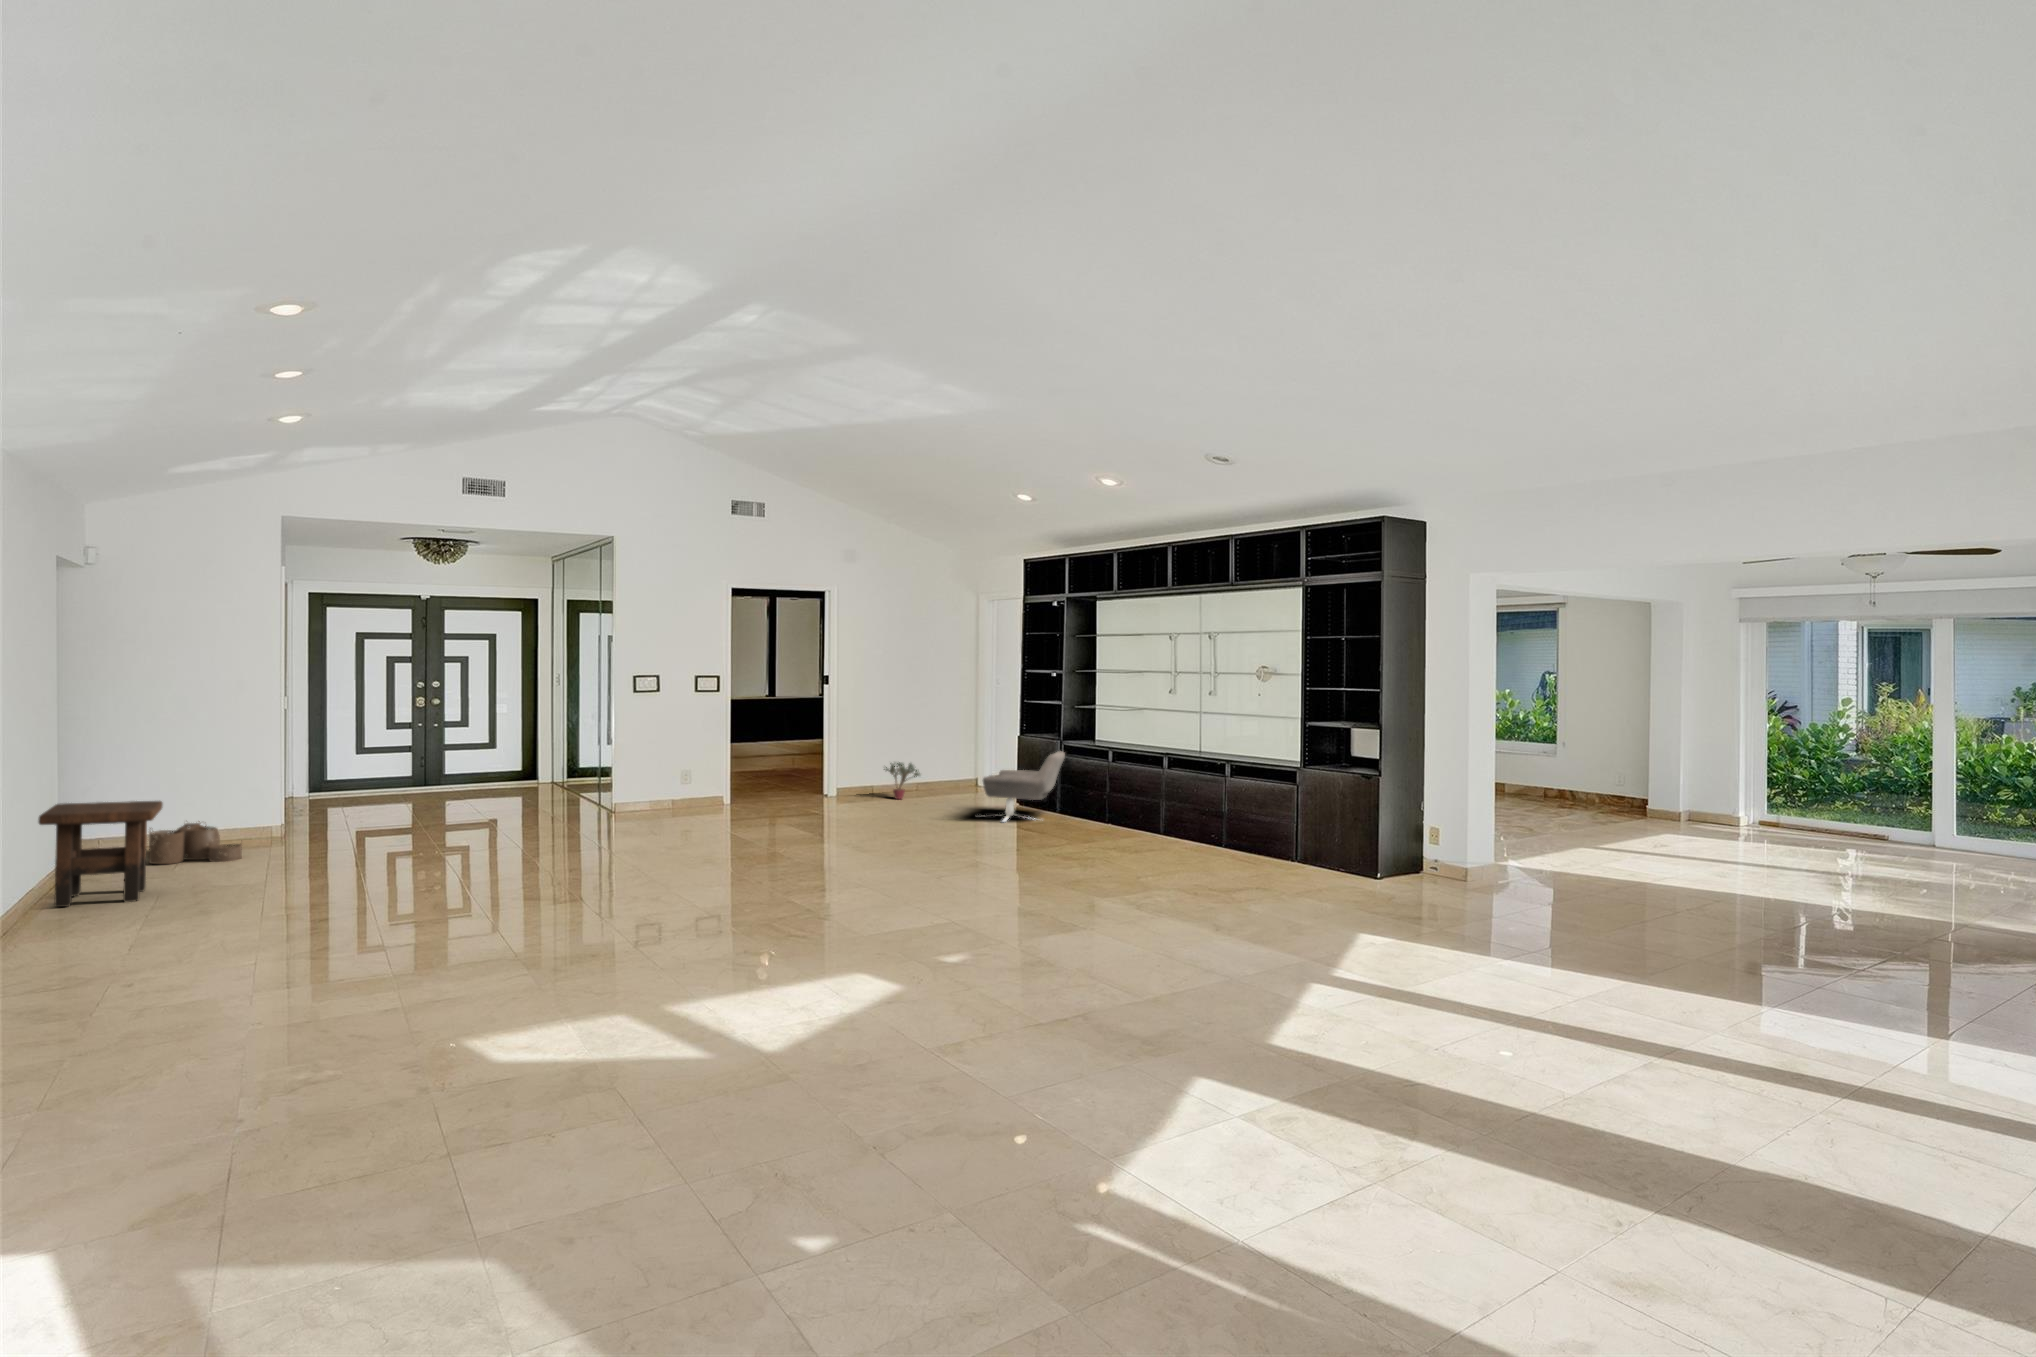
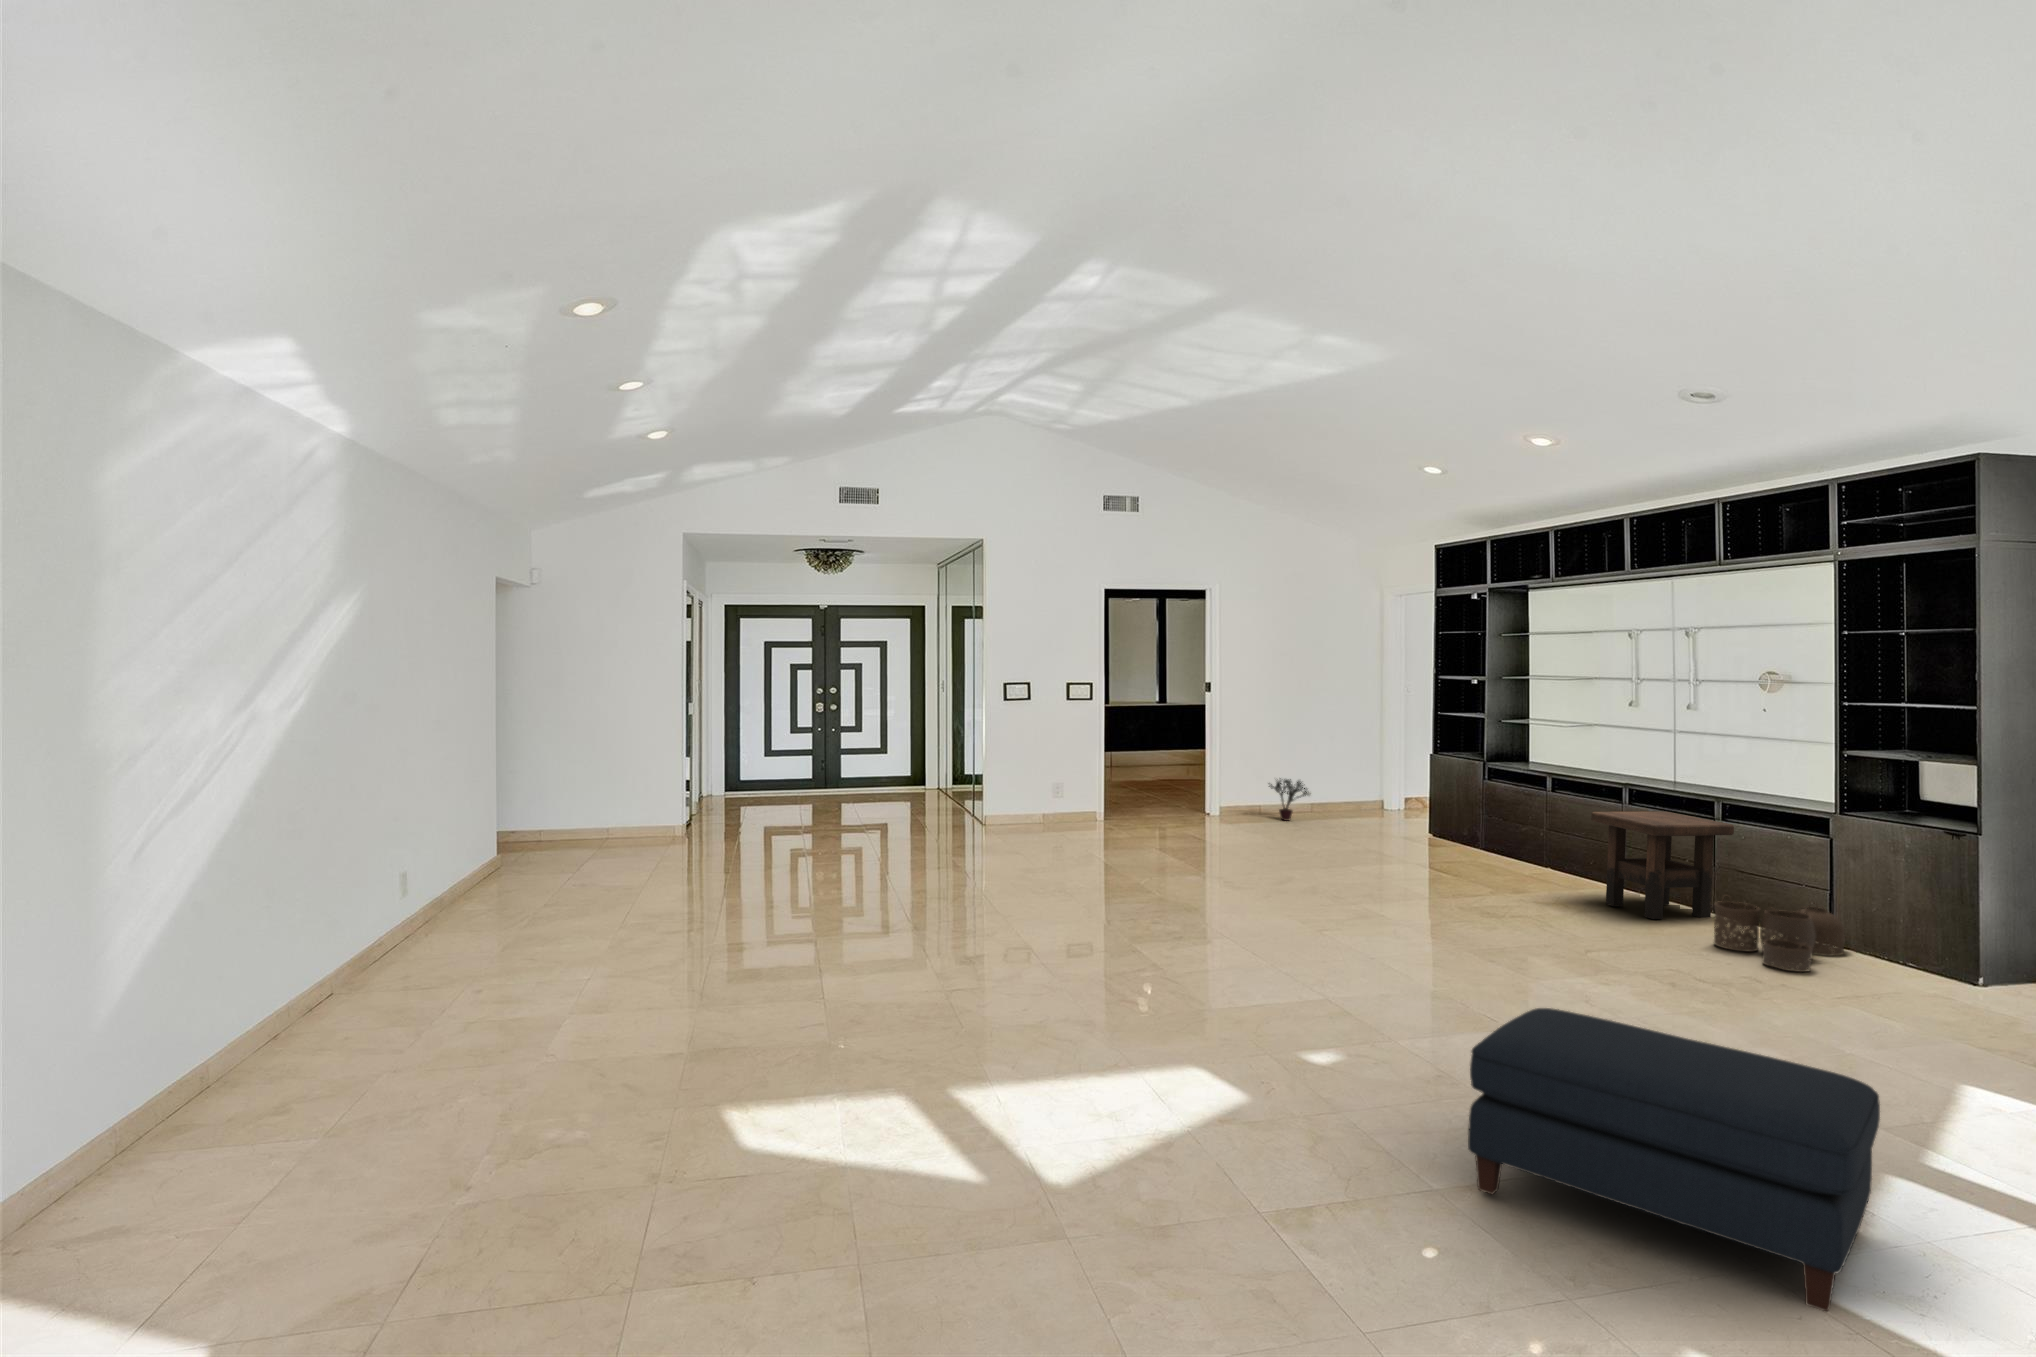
lounge chair: present [981,751,1065,822] -> none [1372,774,1485,857]
side table: present [38,801,163,907] -> present [1591,811,1734,919]
woven basket: present [149,821,242,864] -> present [1714,899,1845,972]
ottoman: none [1065,895,1300,1046] -> present [1468,1008,1880,1311]

